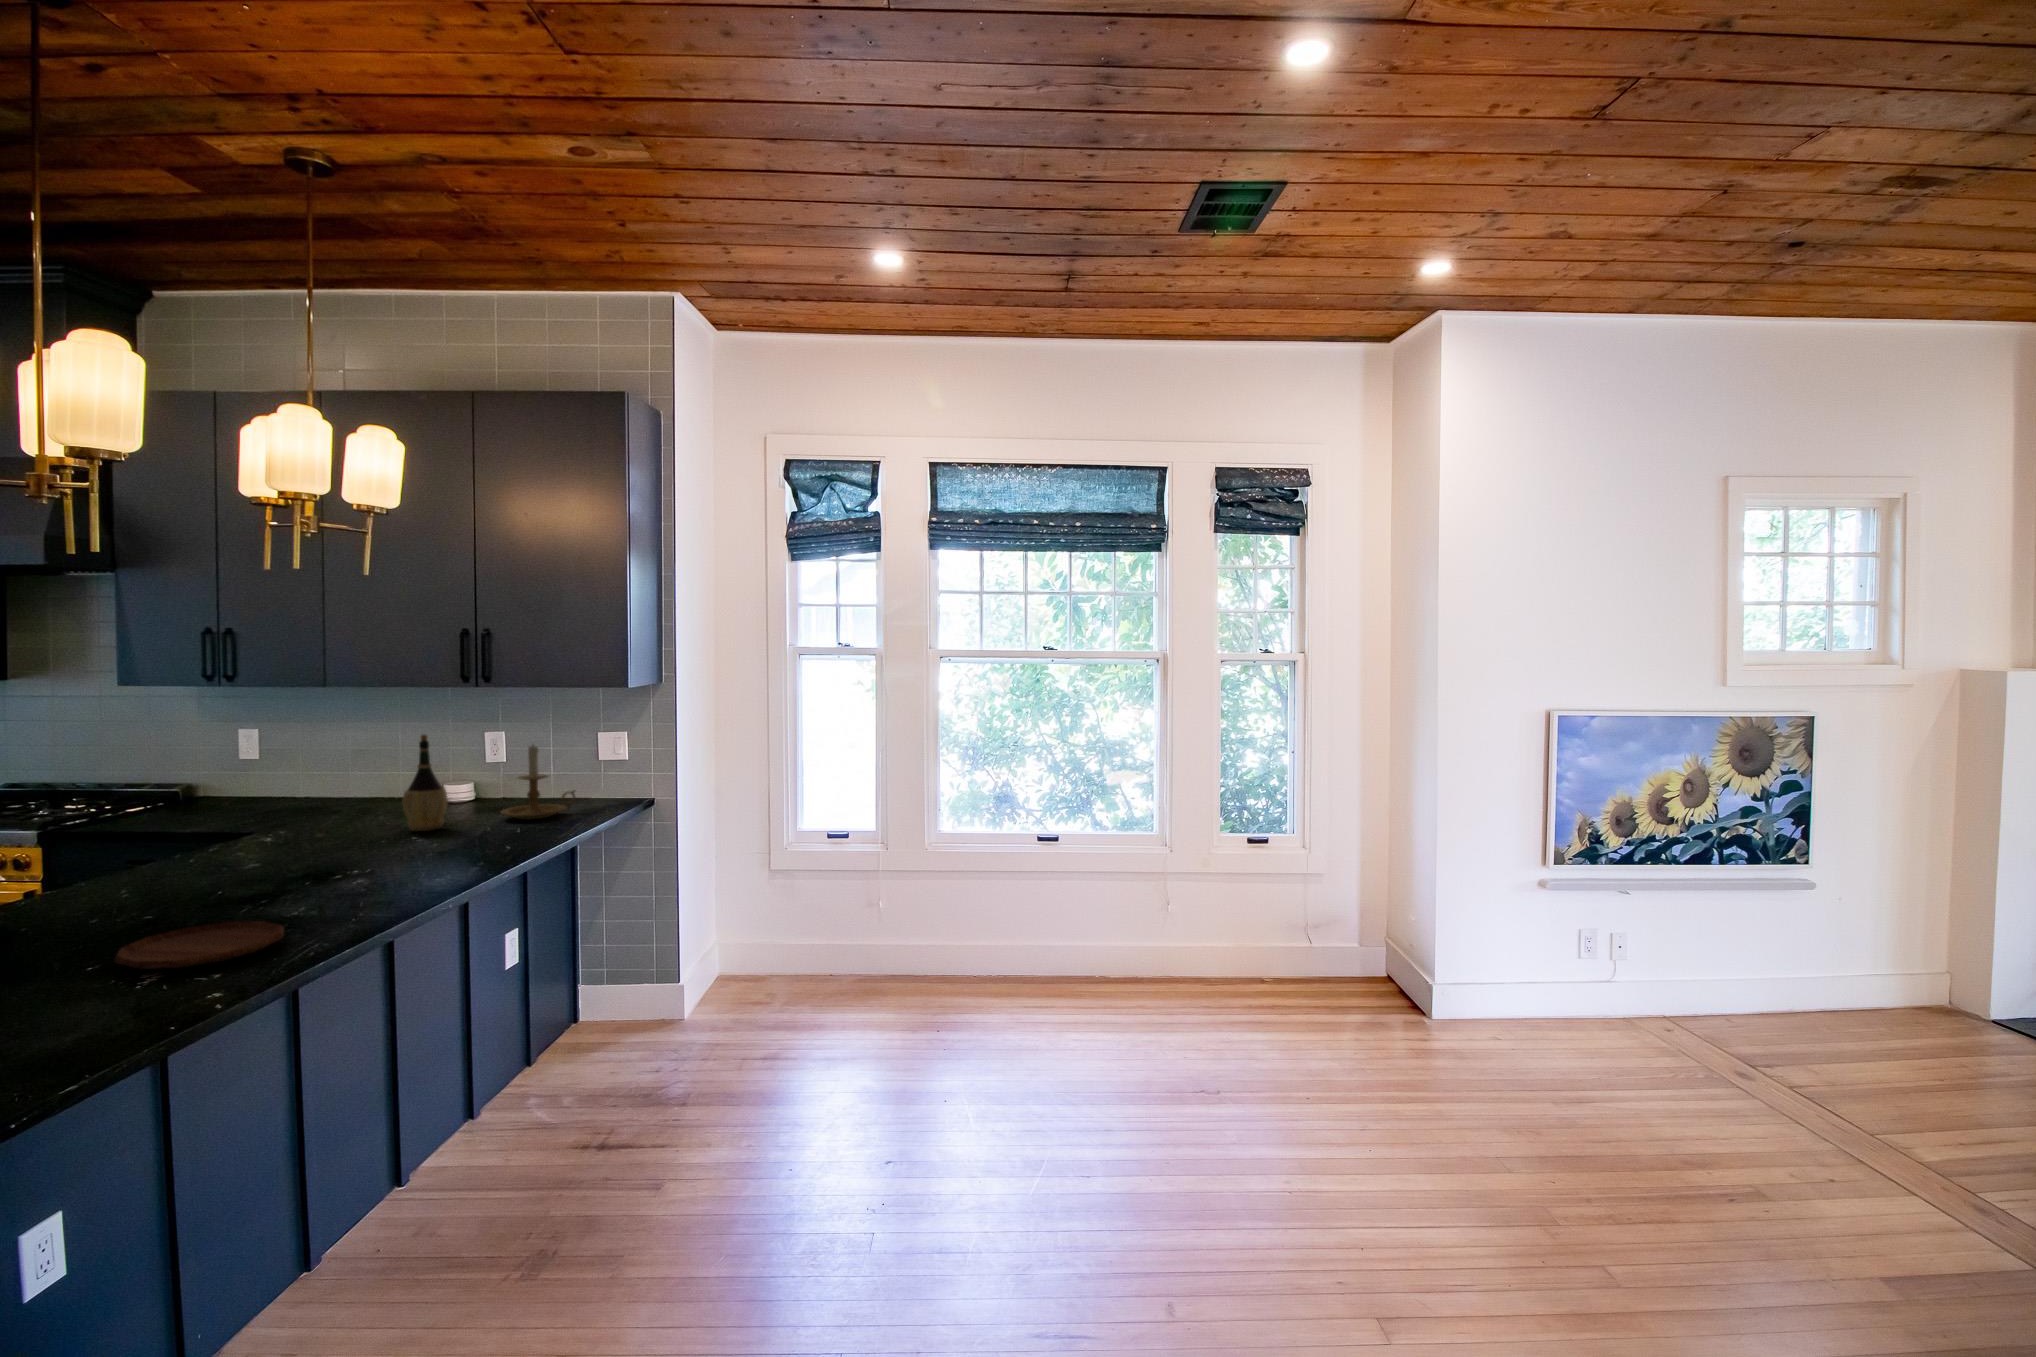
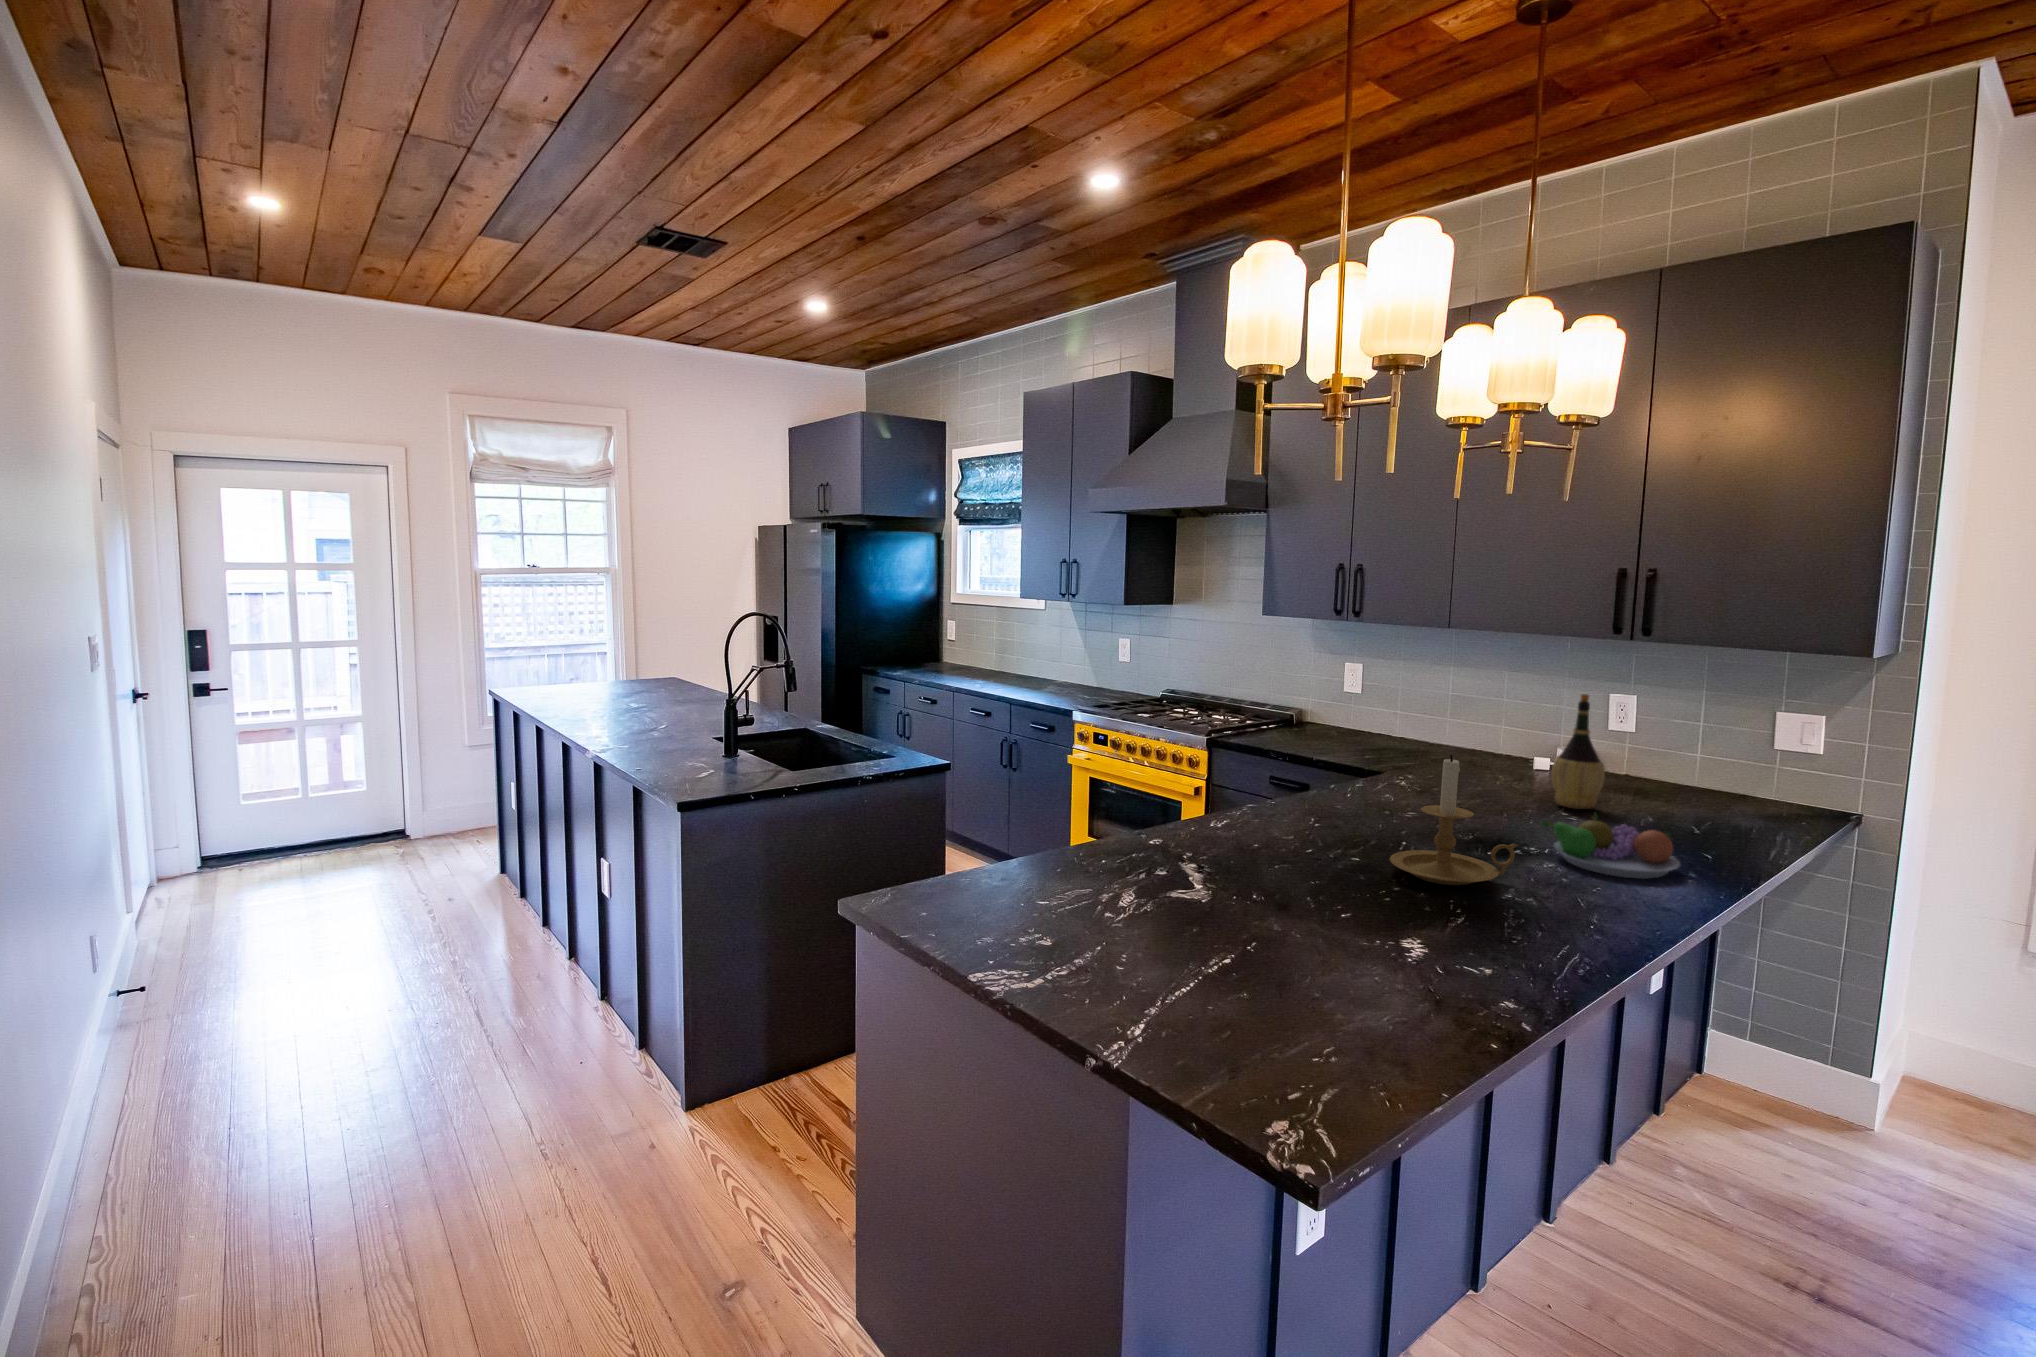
candle holder: present [501,745,575,820] -> present [1390,755,1517,885]
fruit bowl: none [353,828,464,875] -> present [1543,814,1680,879]
tray: present [115,921,284,969] -> none [1391,905,1564,970]

